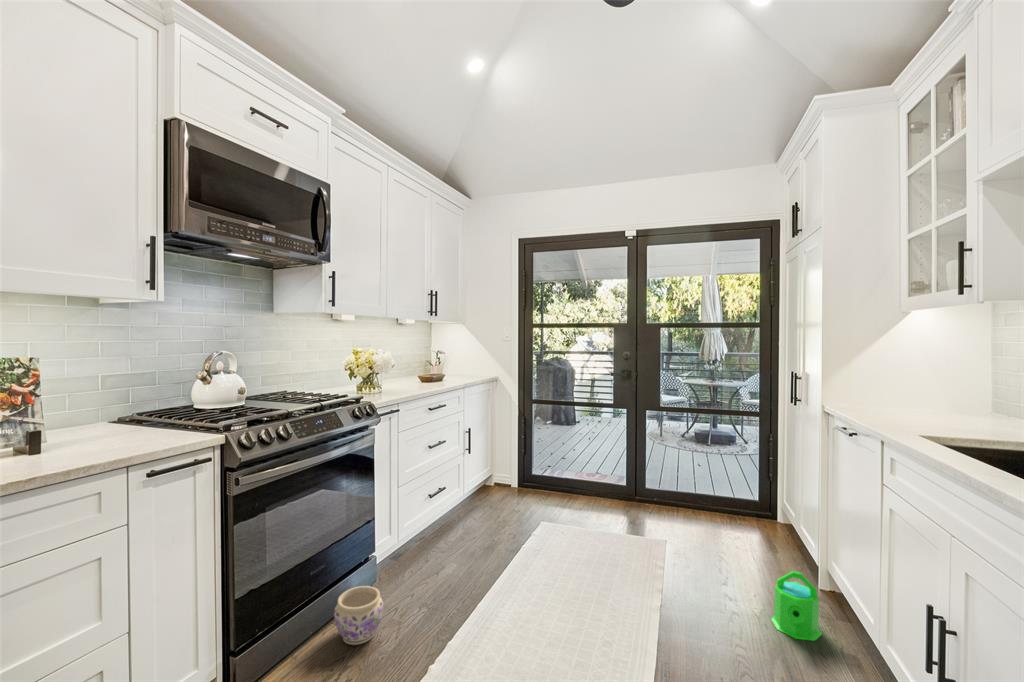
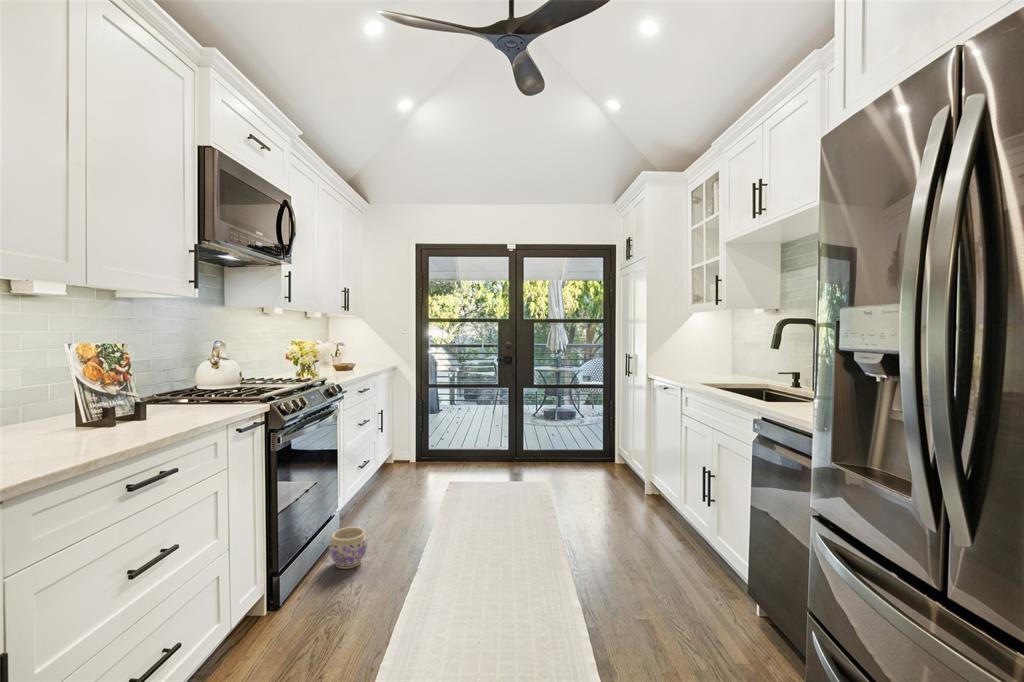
watering can: present [771,571,822,641] -> none [622,477,651,518]

